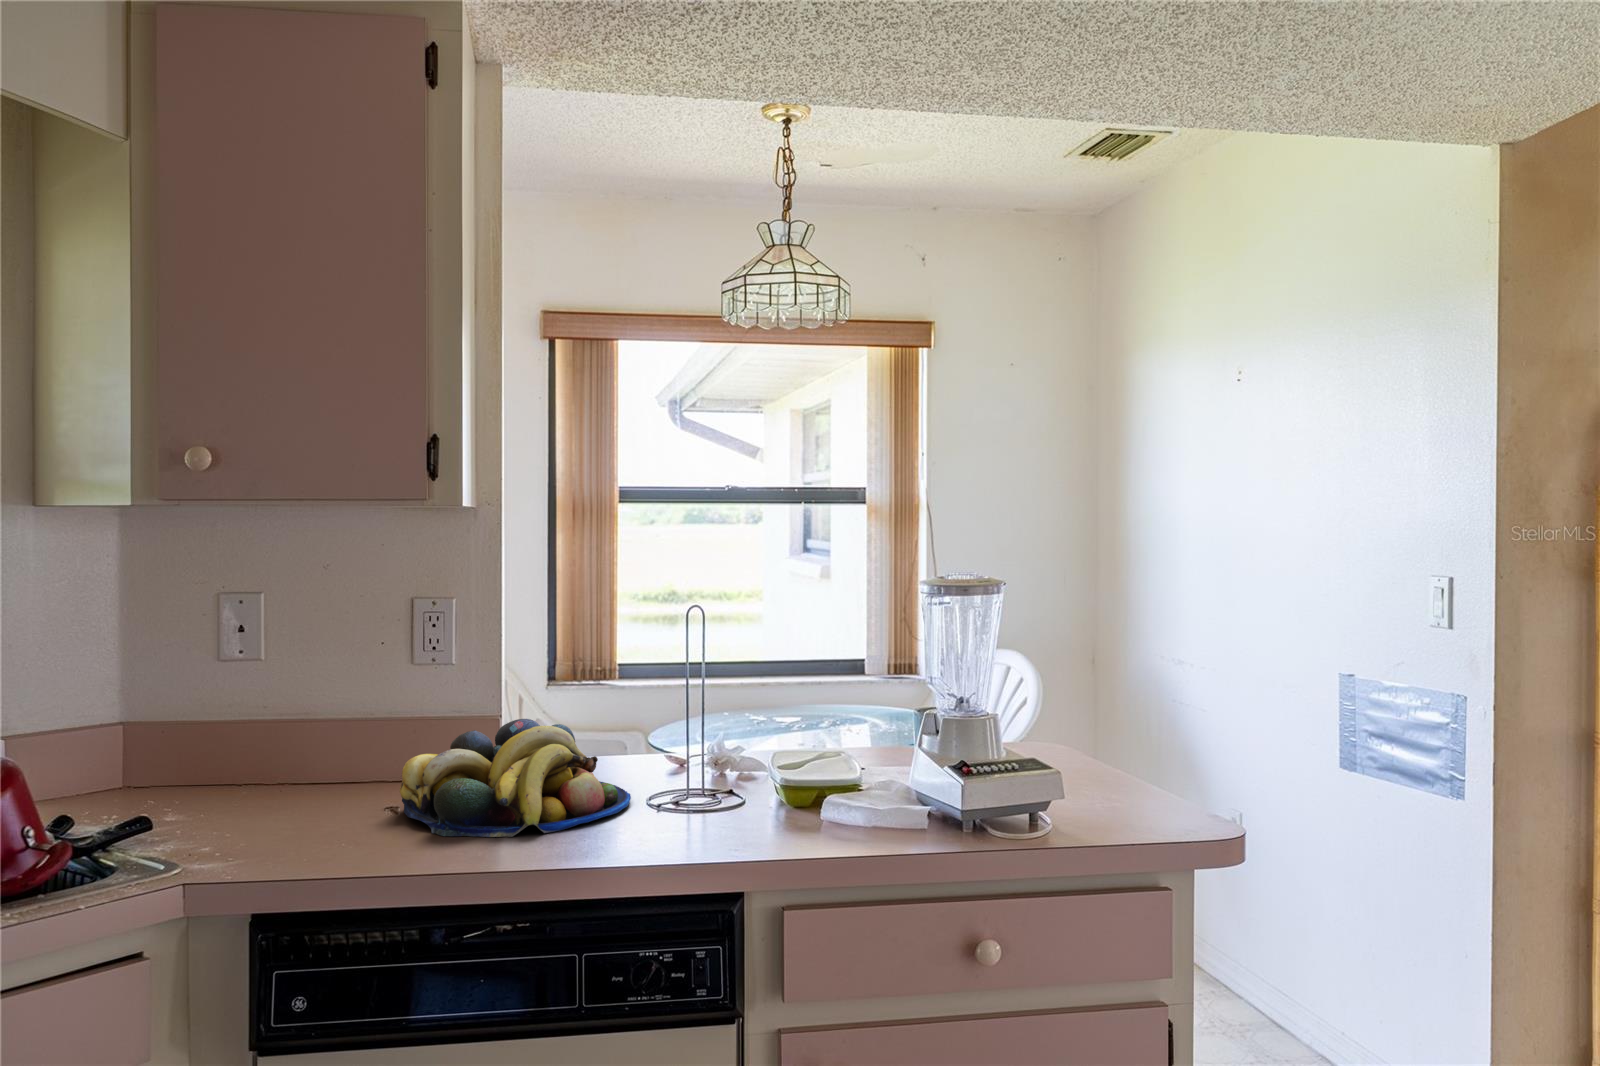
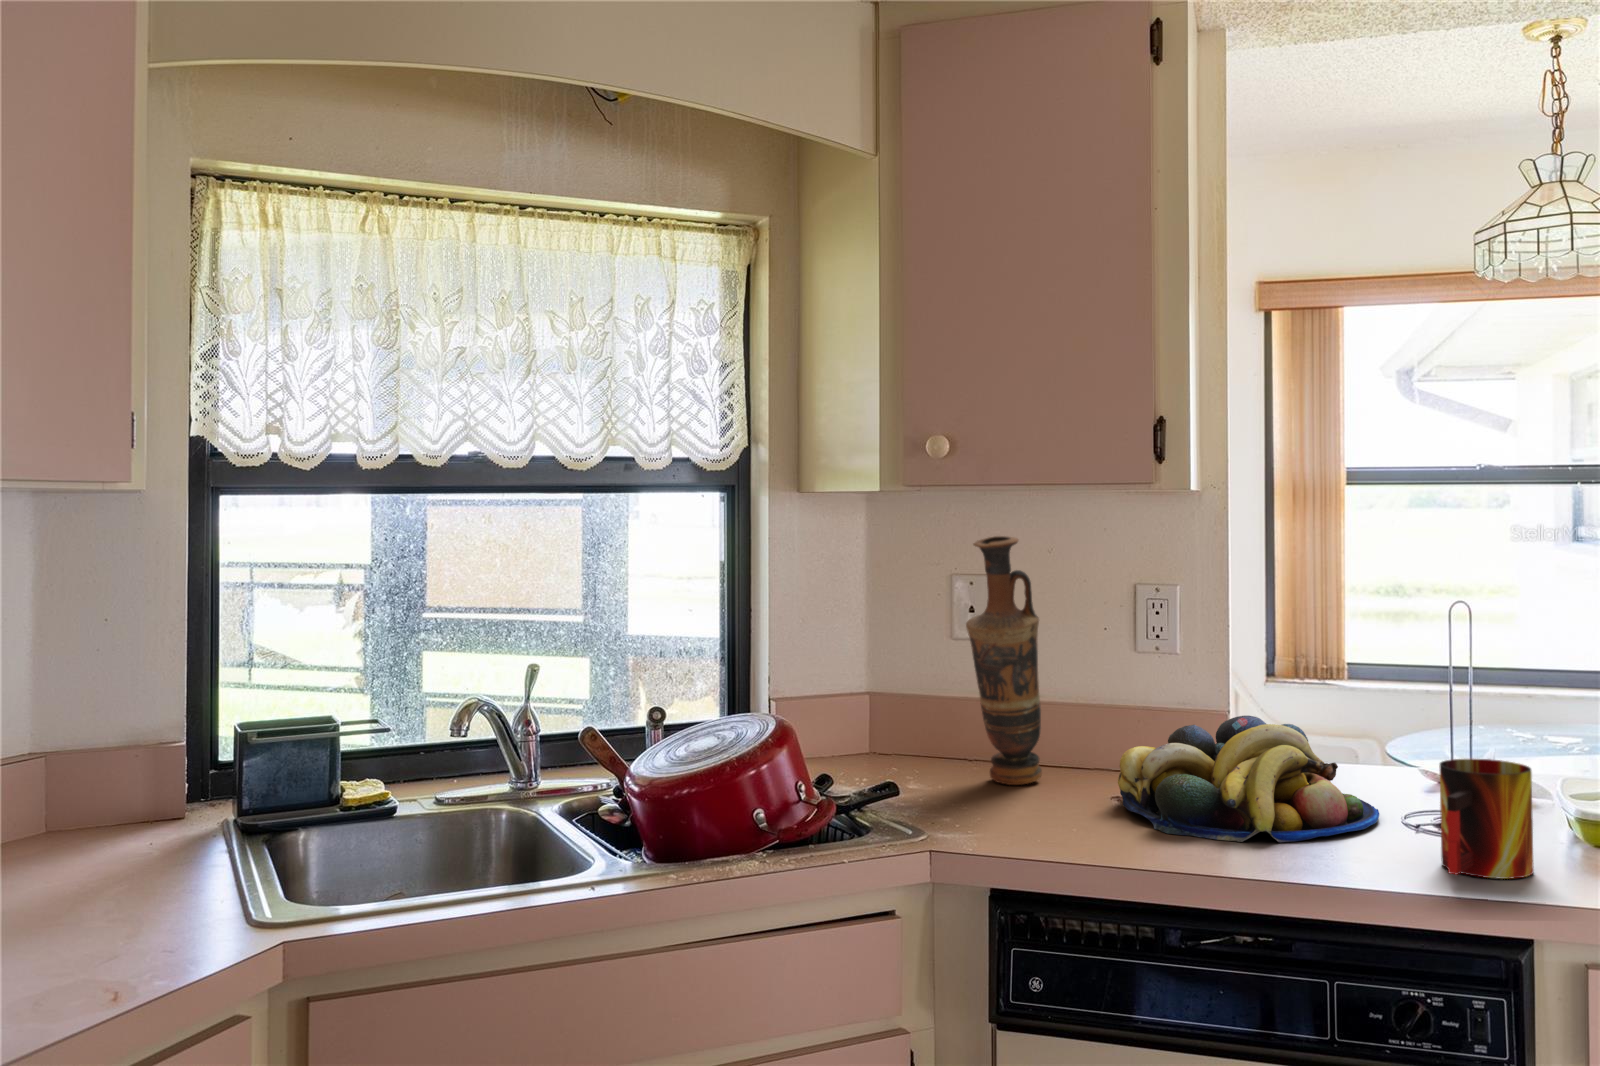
vase: none [246,553,326,803] -> present [966,536,1042,785]
mug: none [676,745,744,846] -> present [1439,759,1534,879]

